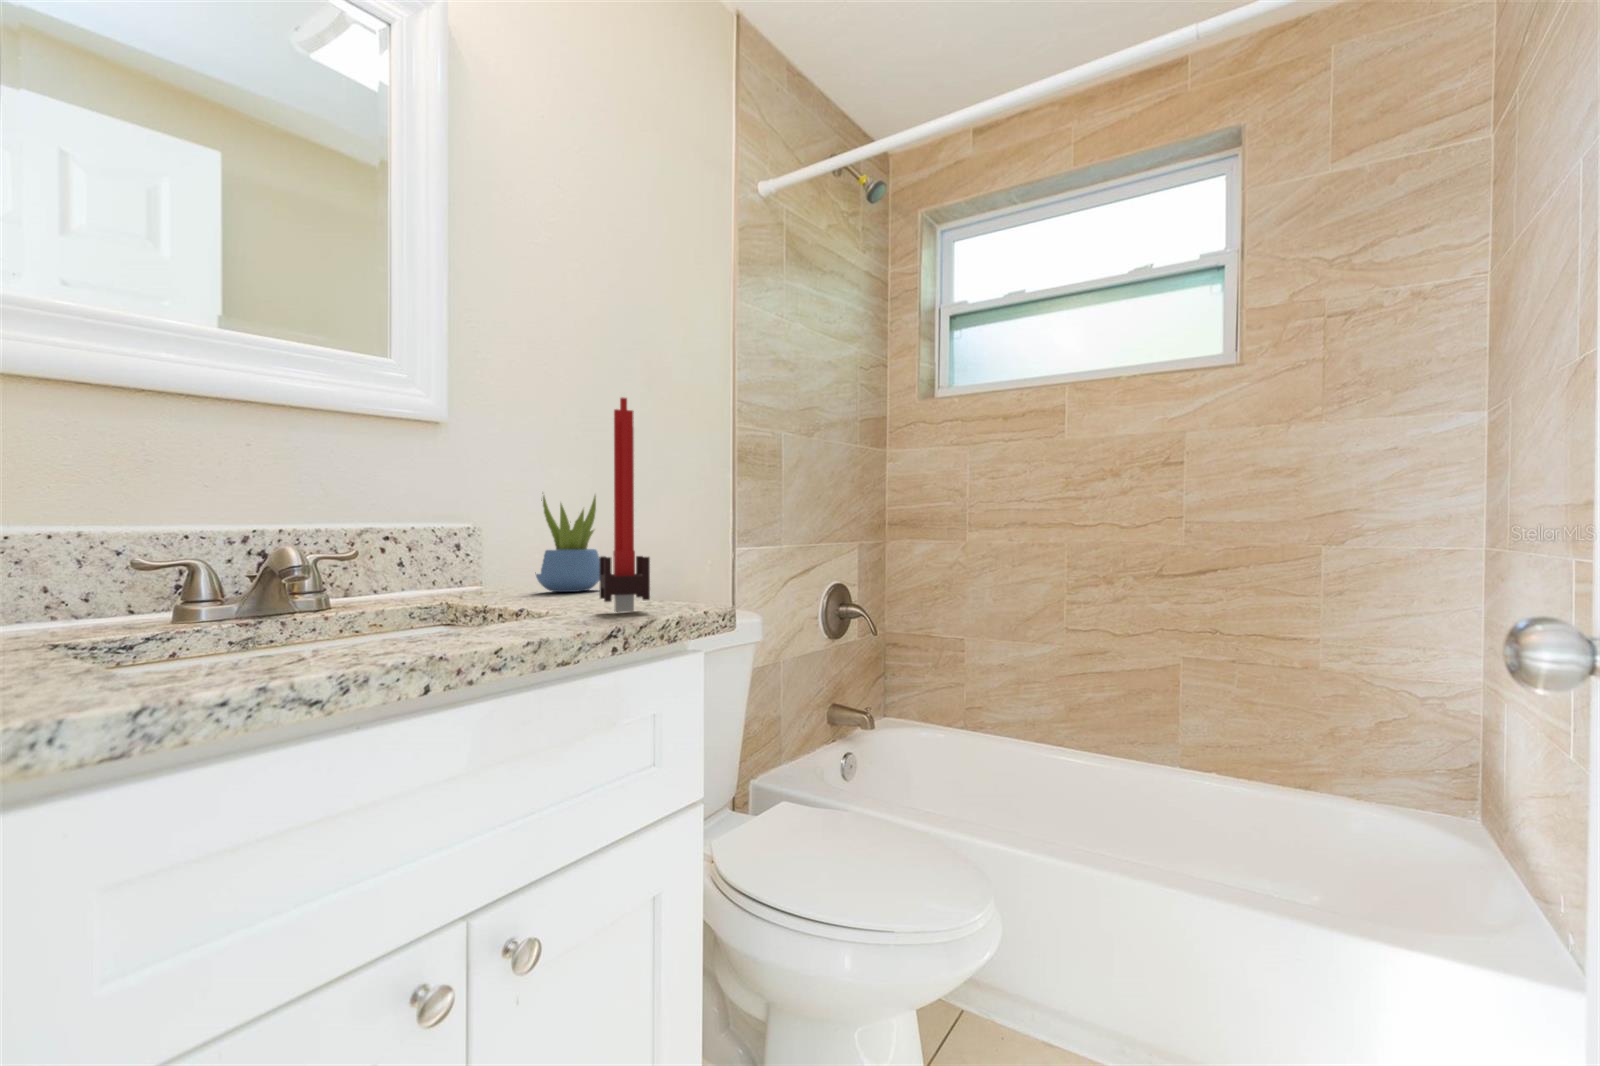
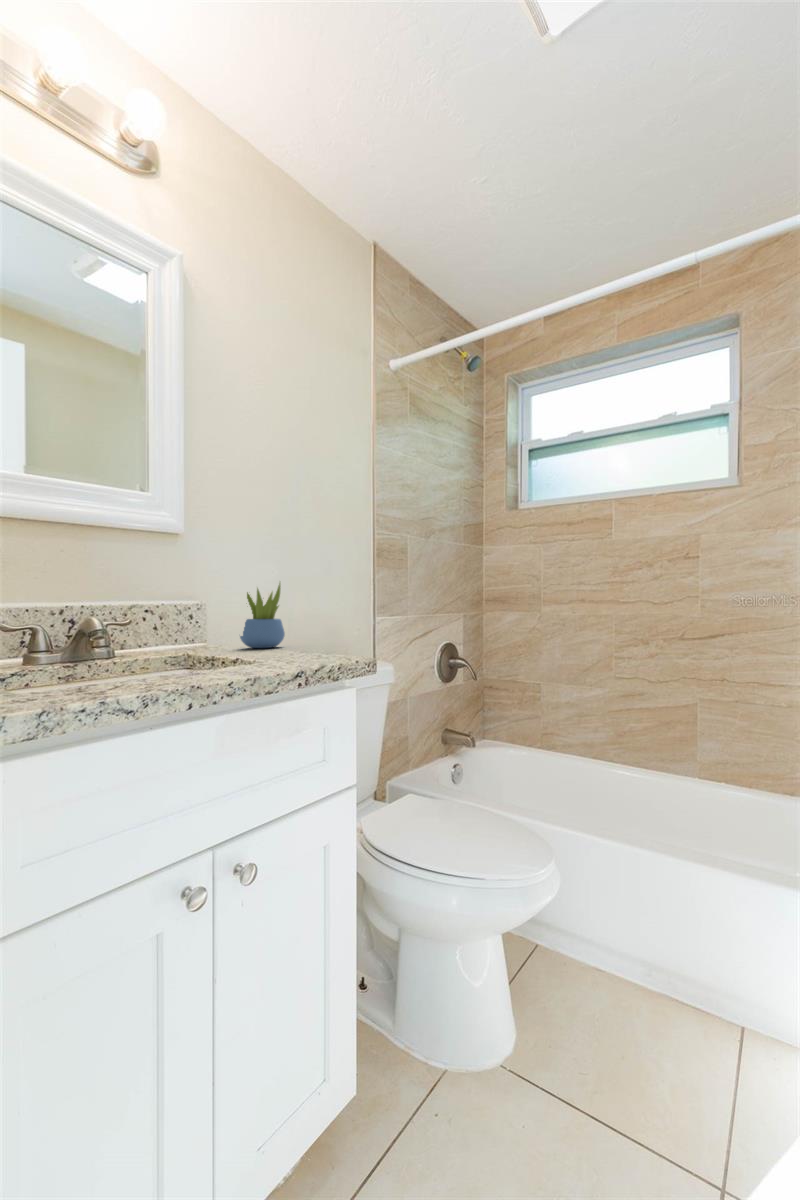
candle: present [599,397,650,612] -> none [287,521,320,661]

